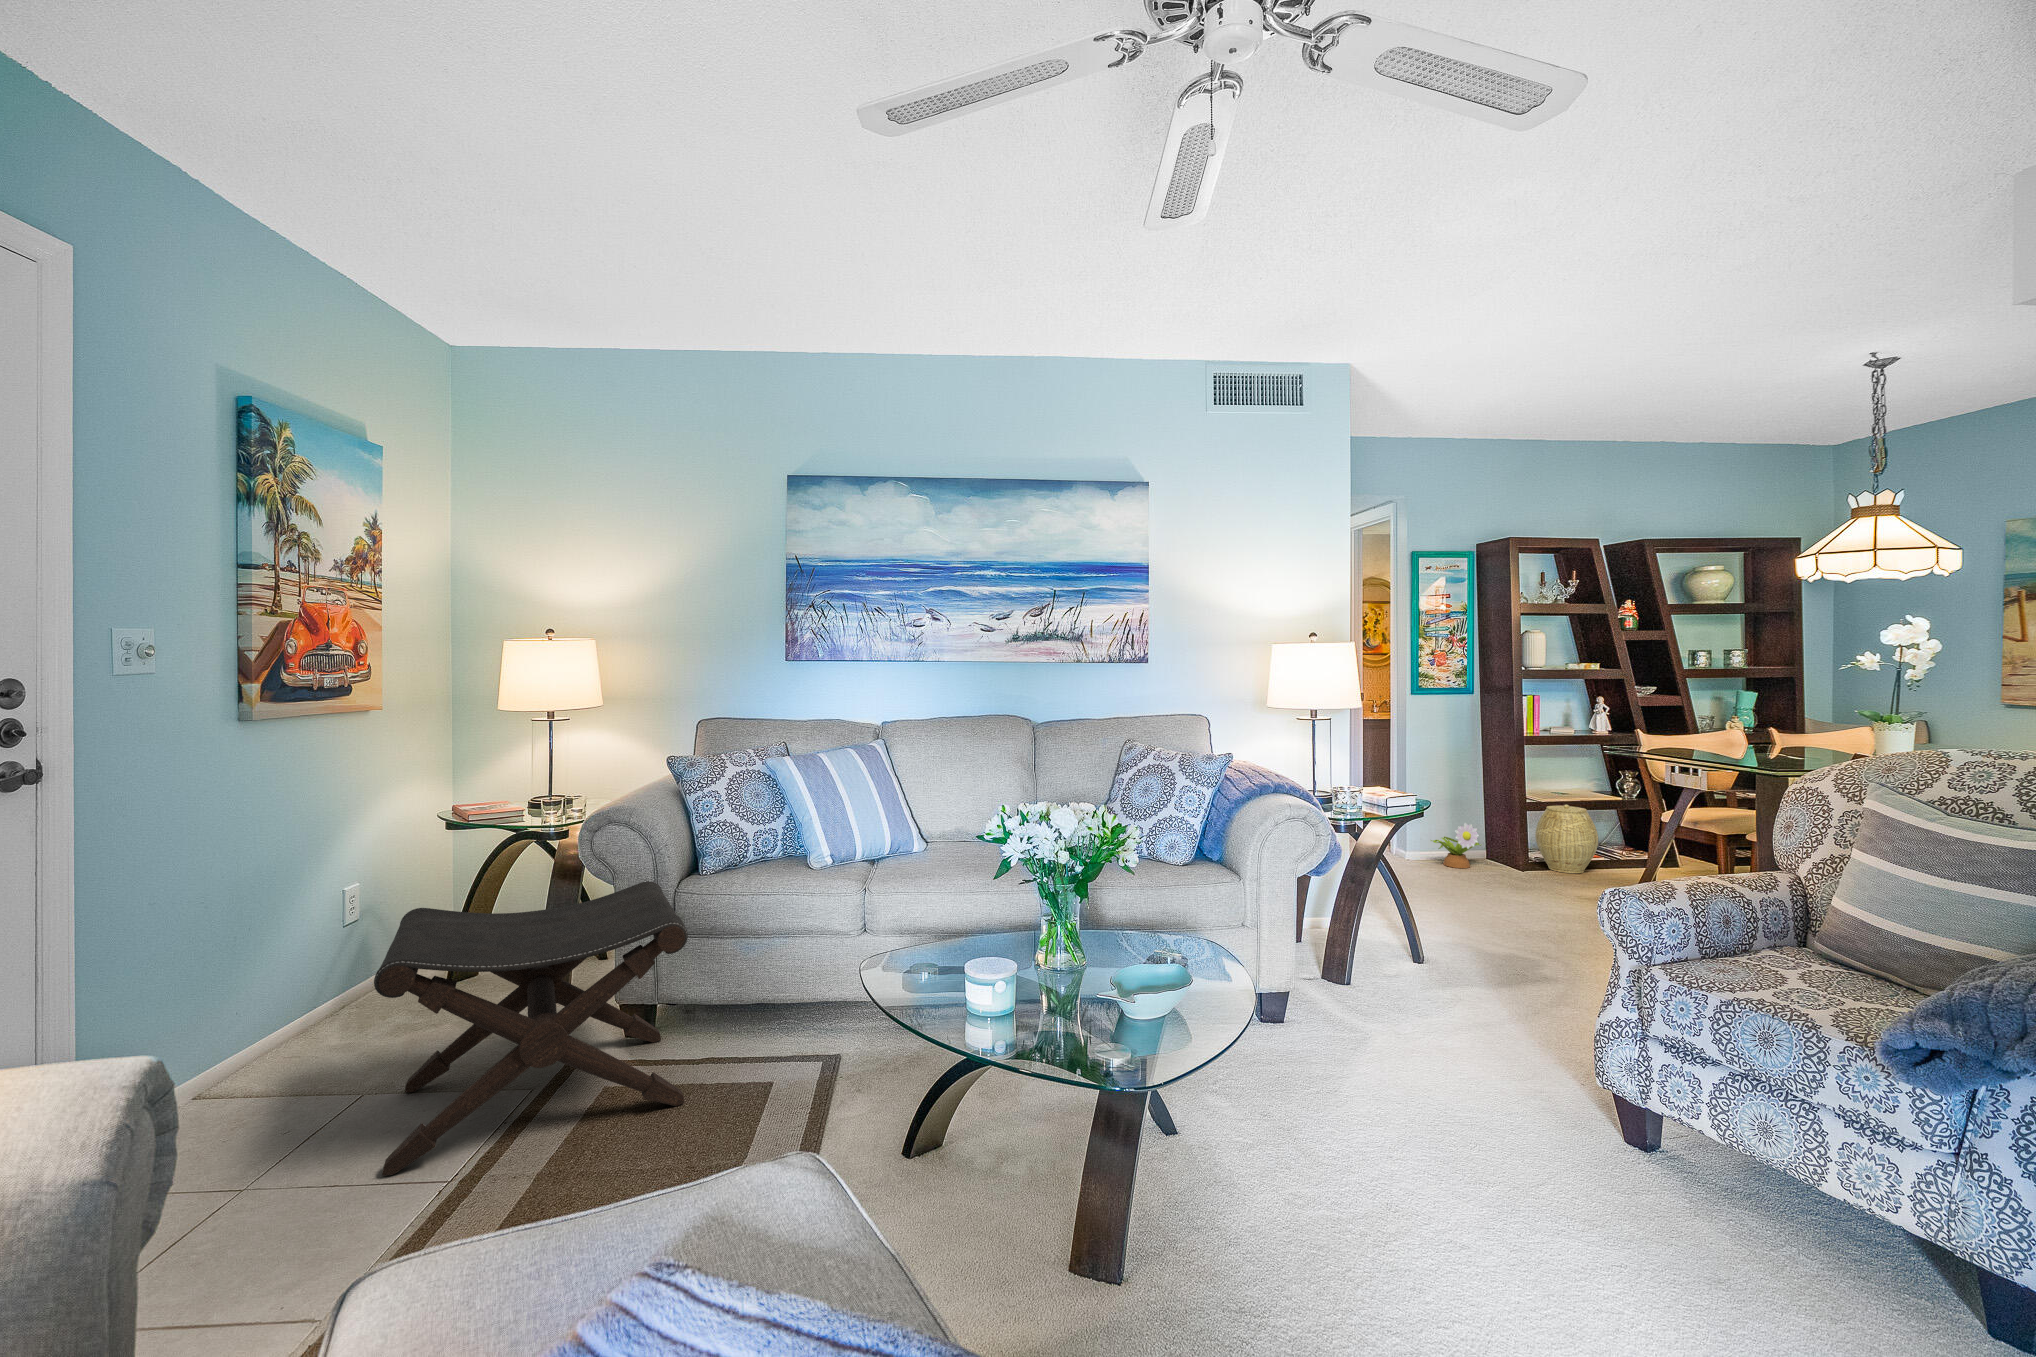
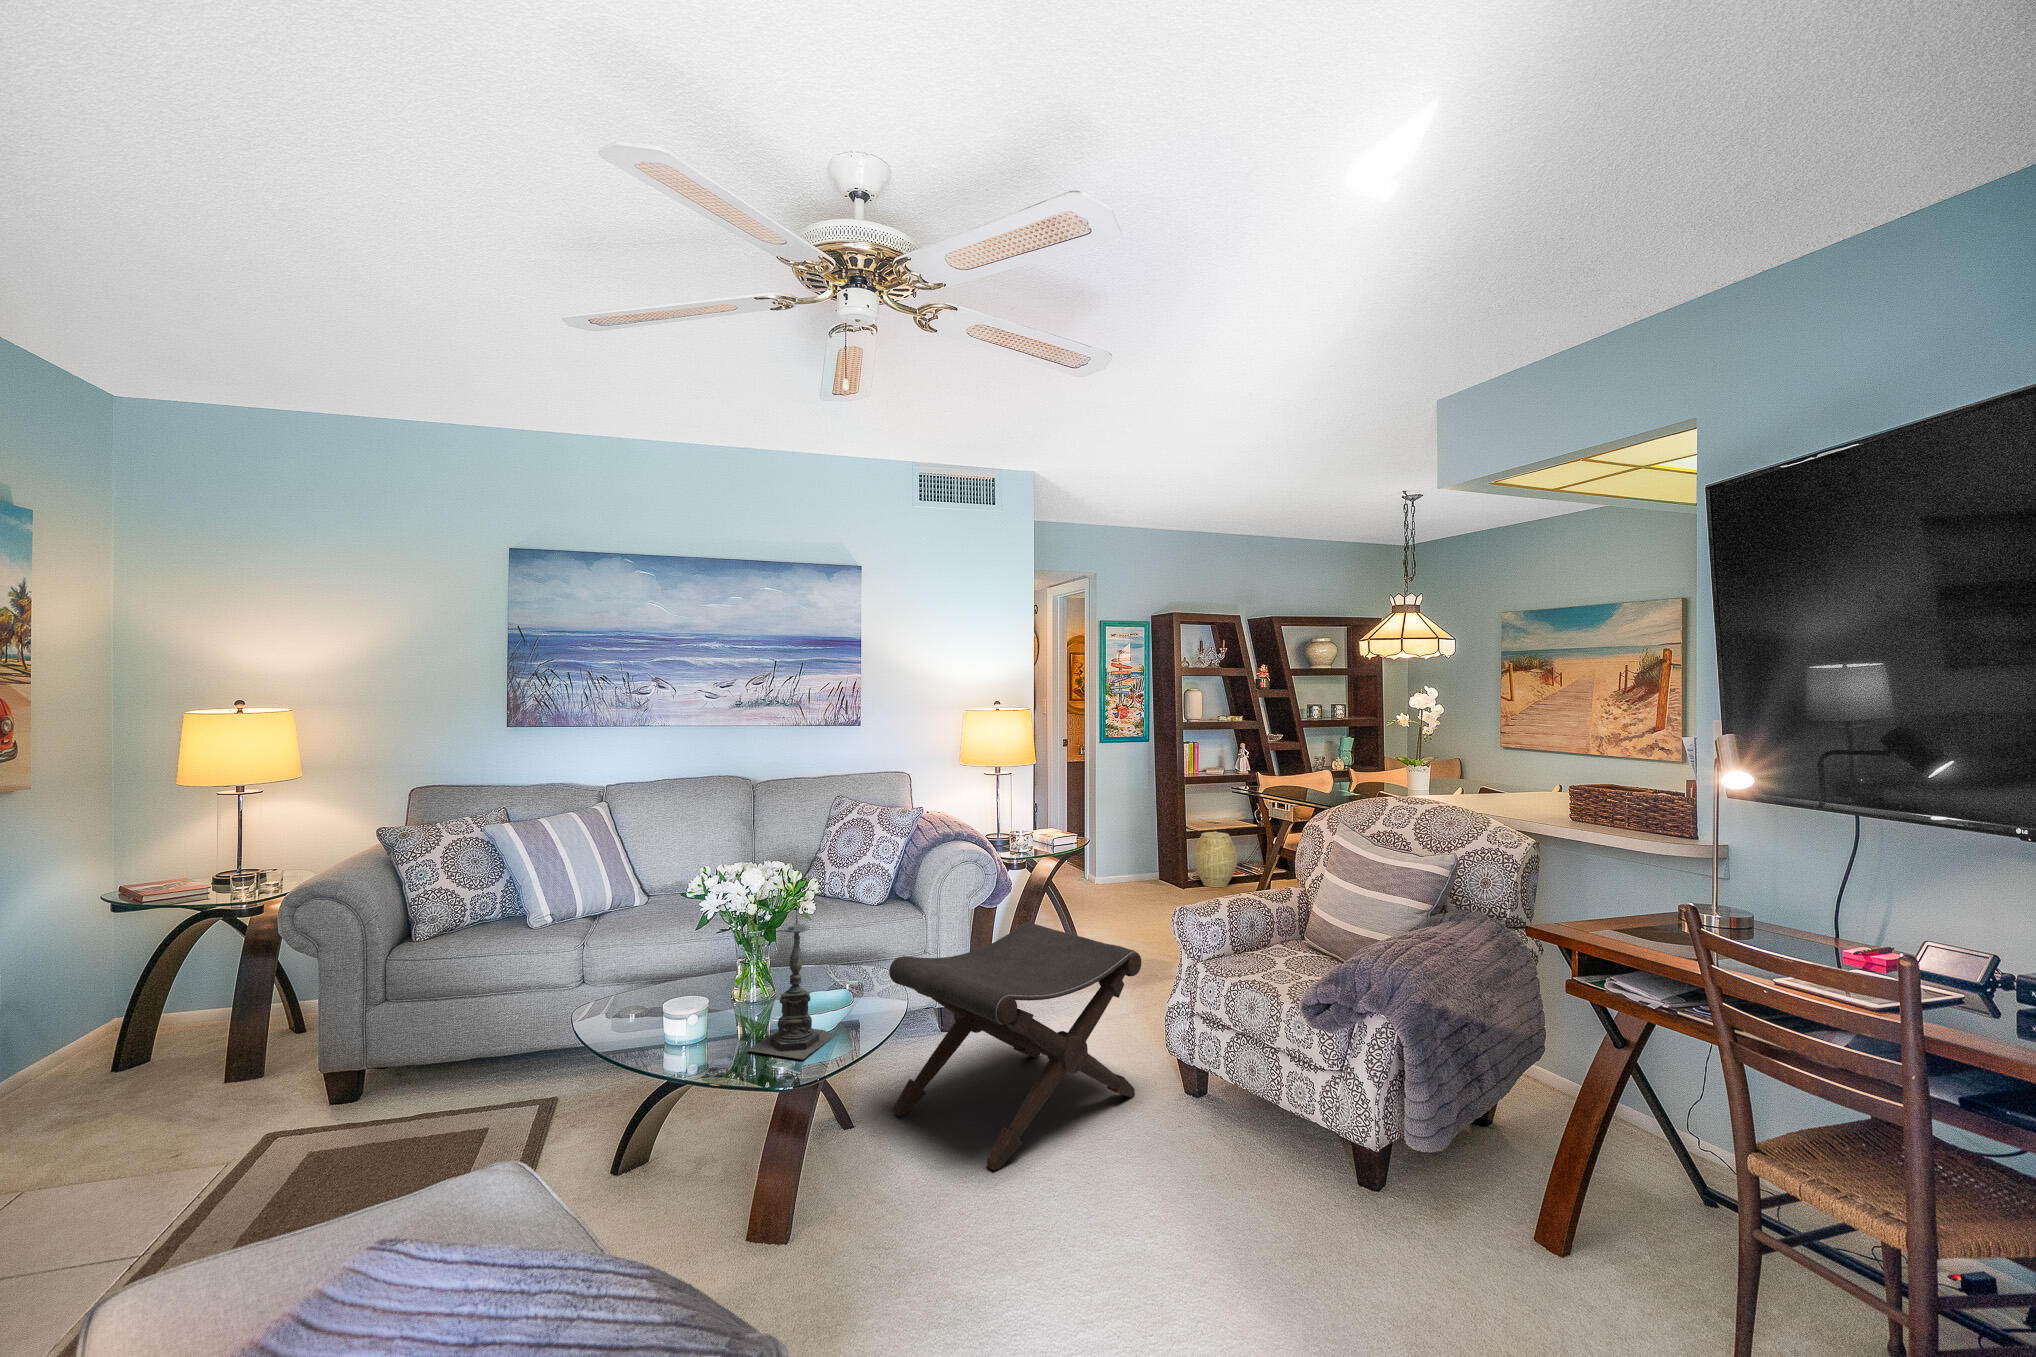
decorative plant: present [1431,823,1481,868] -> none [1115,850,1154,888]
candle holder: none [1069,855,1183,1057] -> present [748,910,836,1059]
footstool: present [374,881,688,1176] -> present [889,922,1141,1170]

